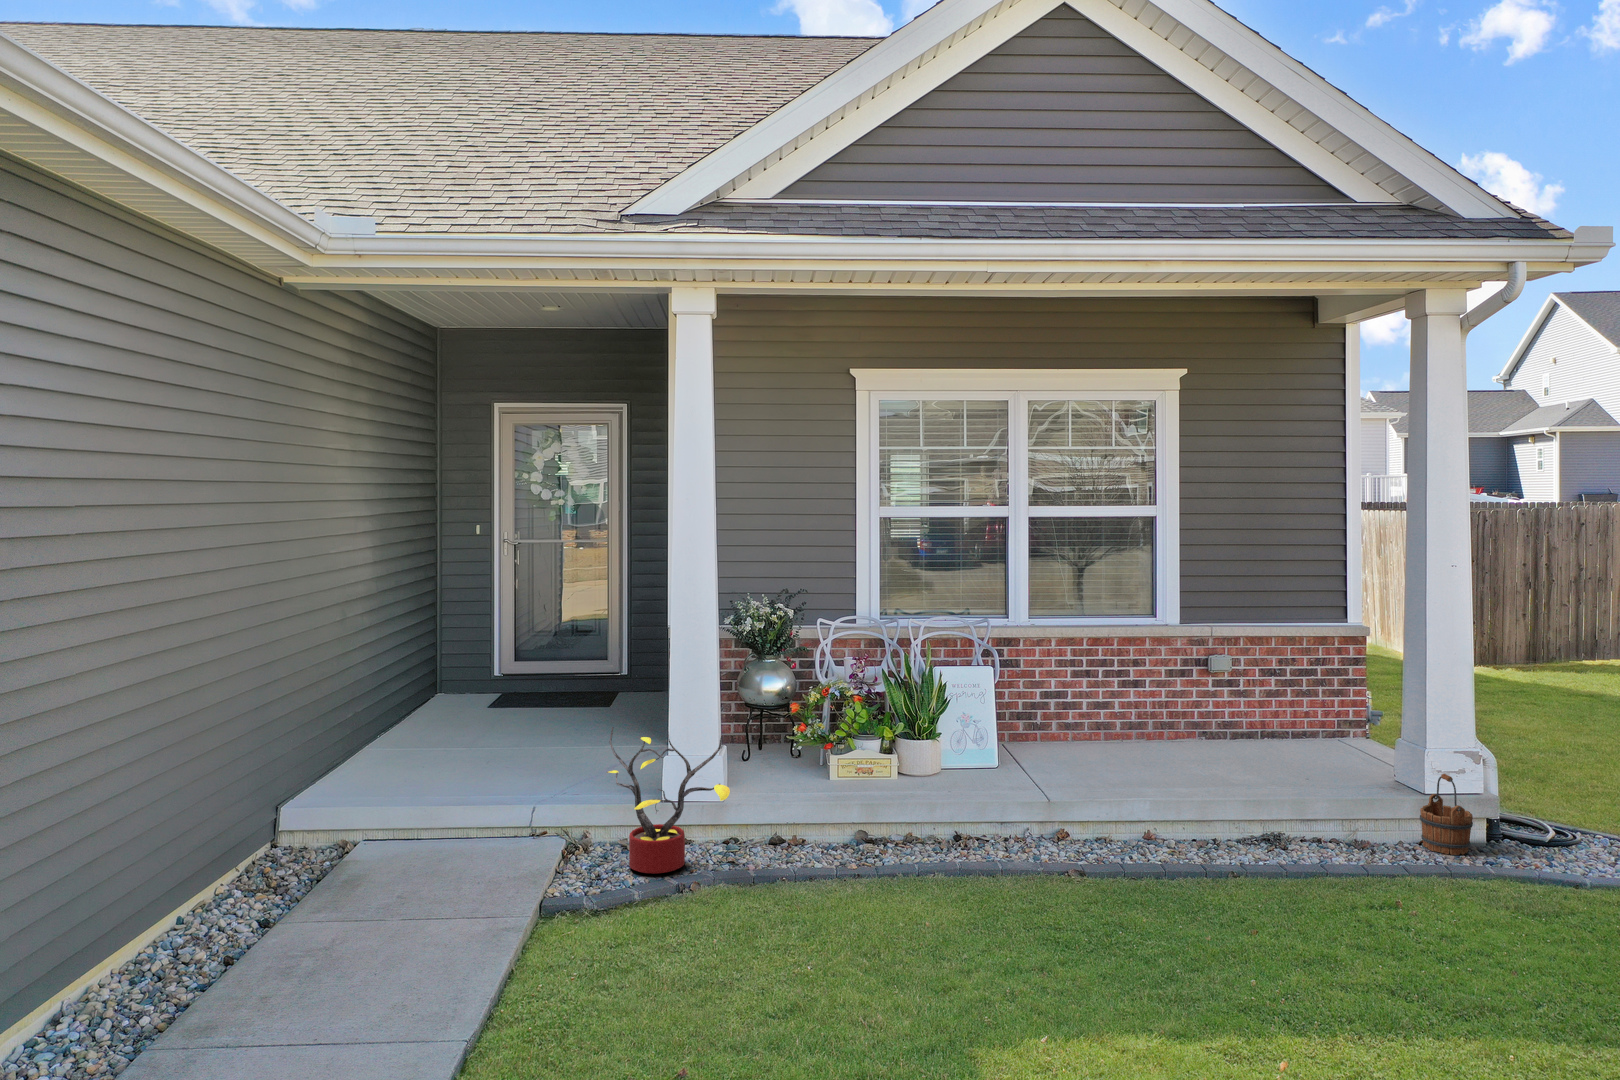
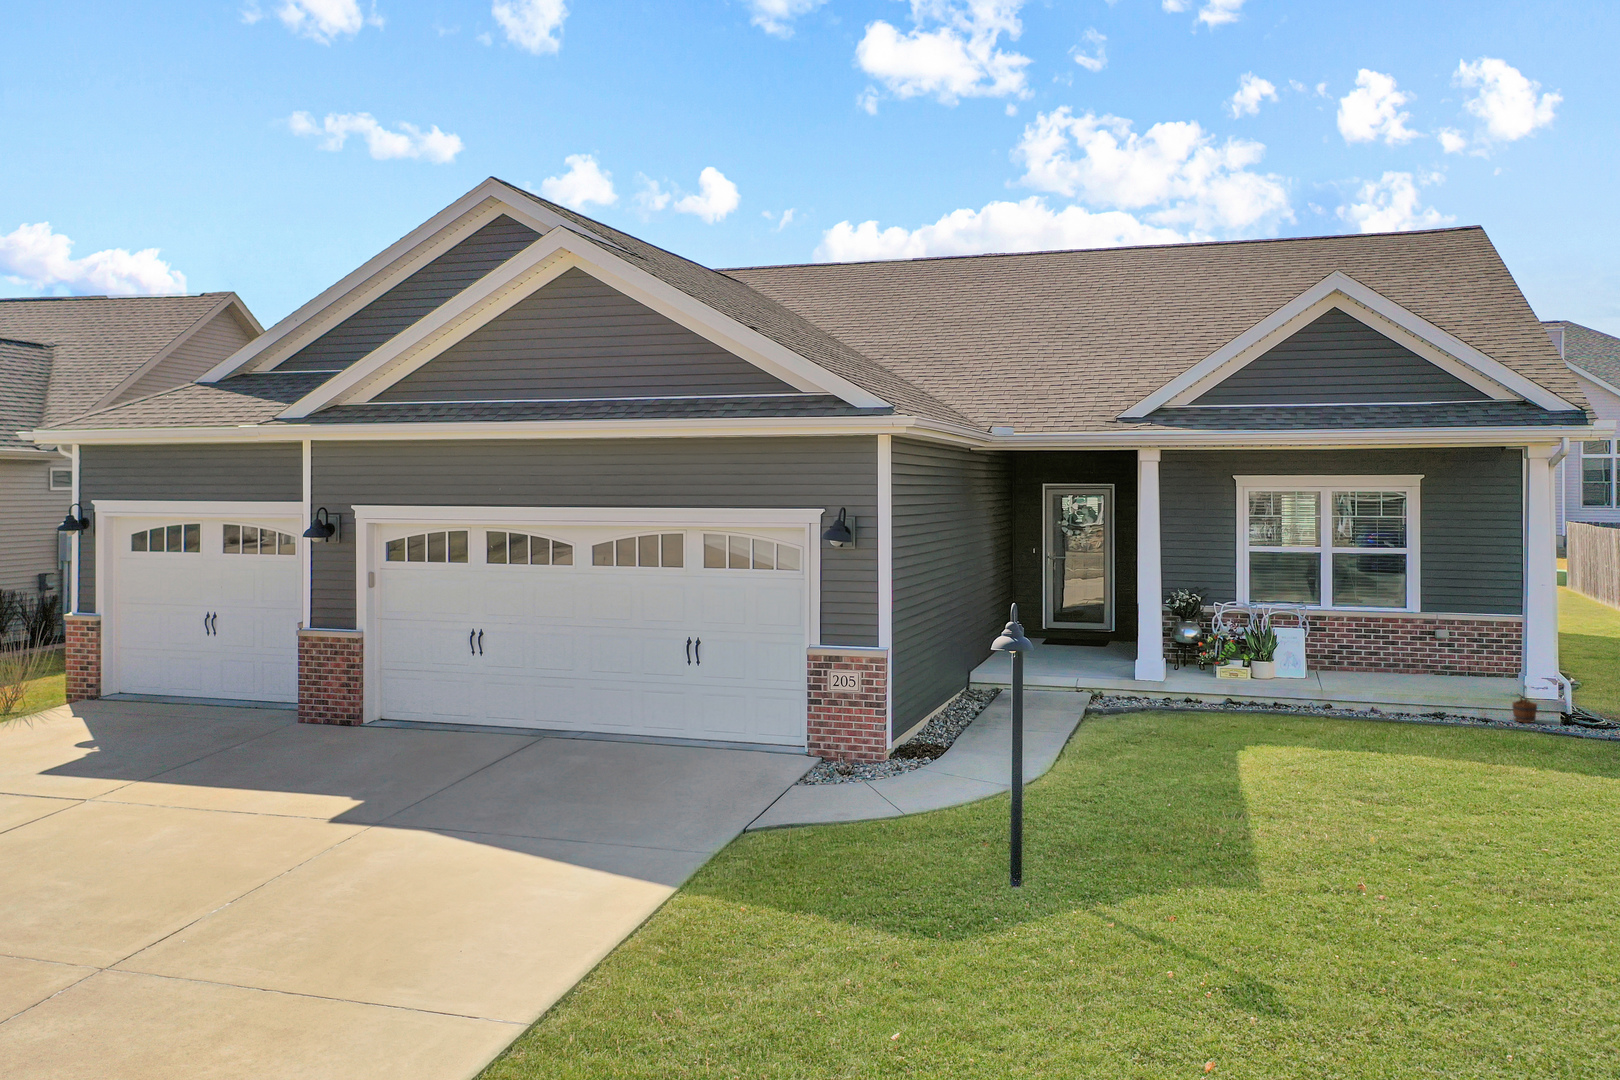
decorative plant: present [607,727,730,874] -> none [1113,645,1168,704]

